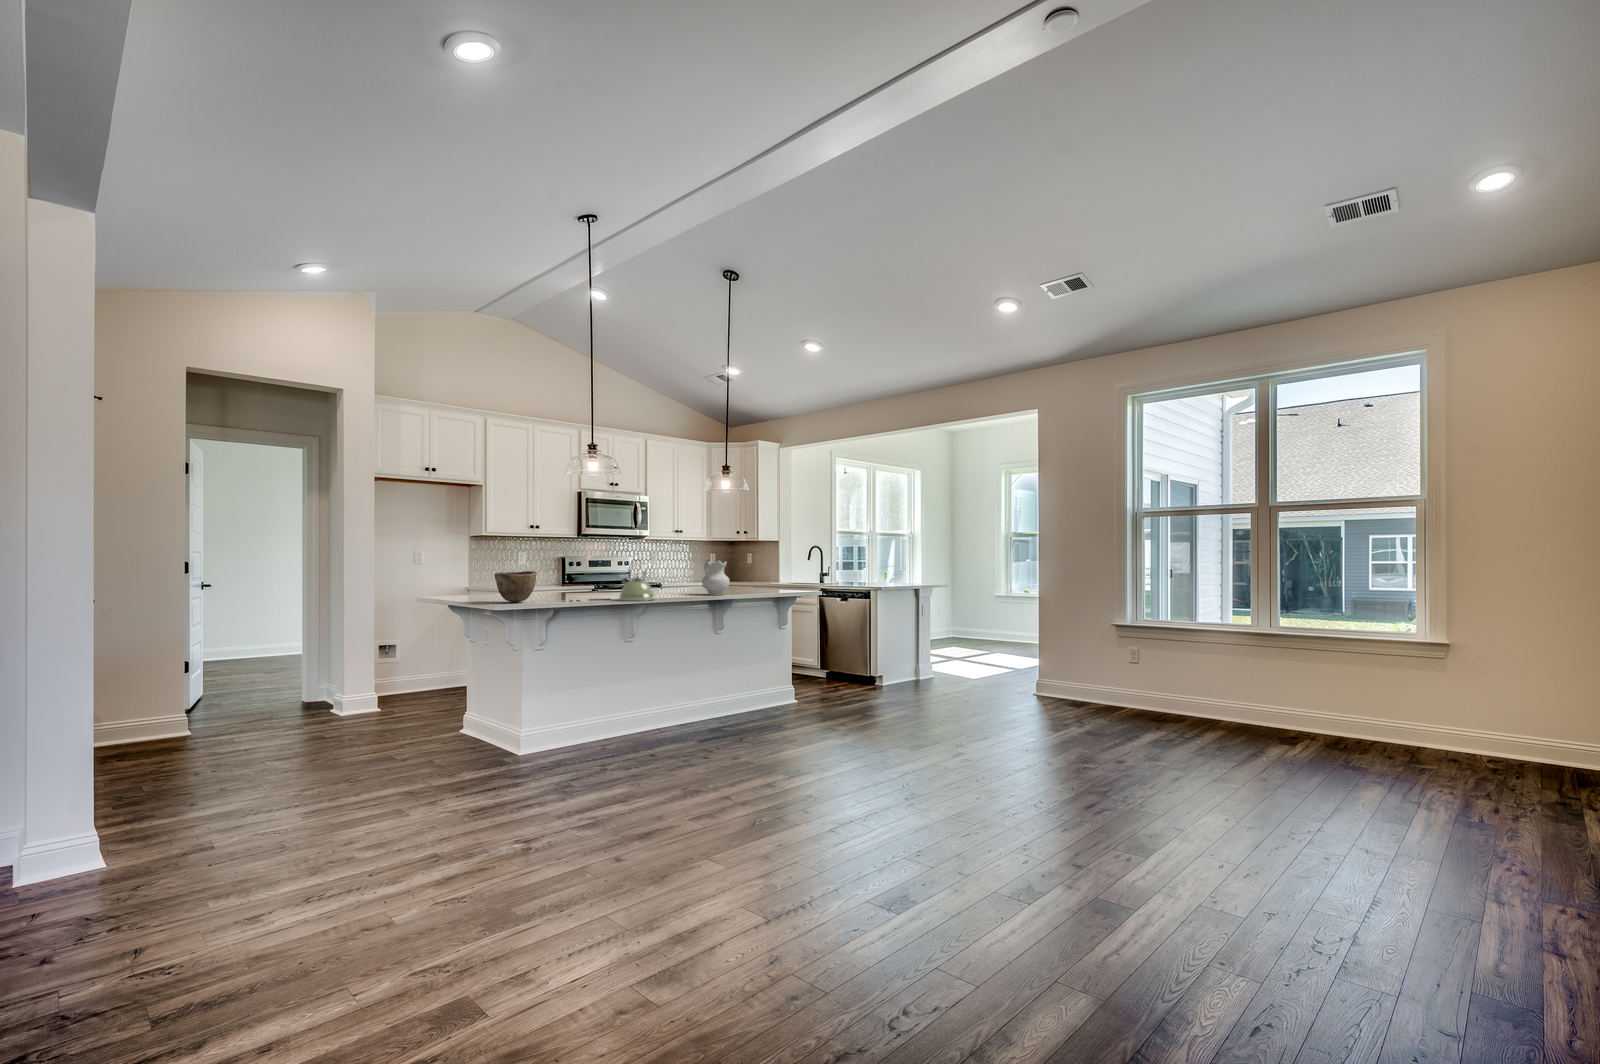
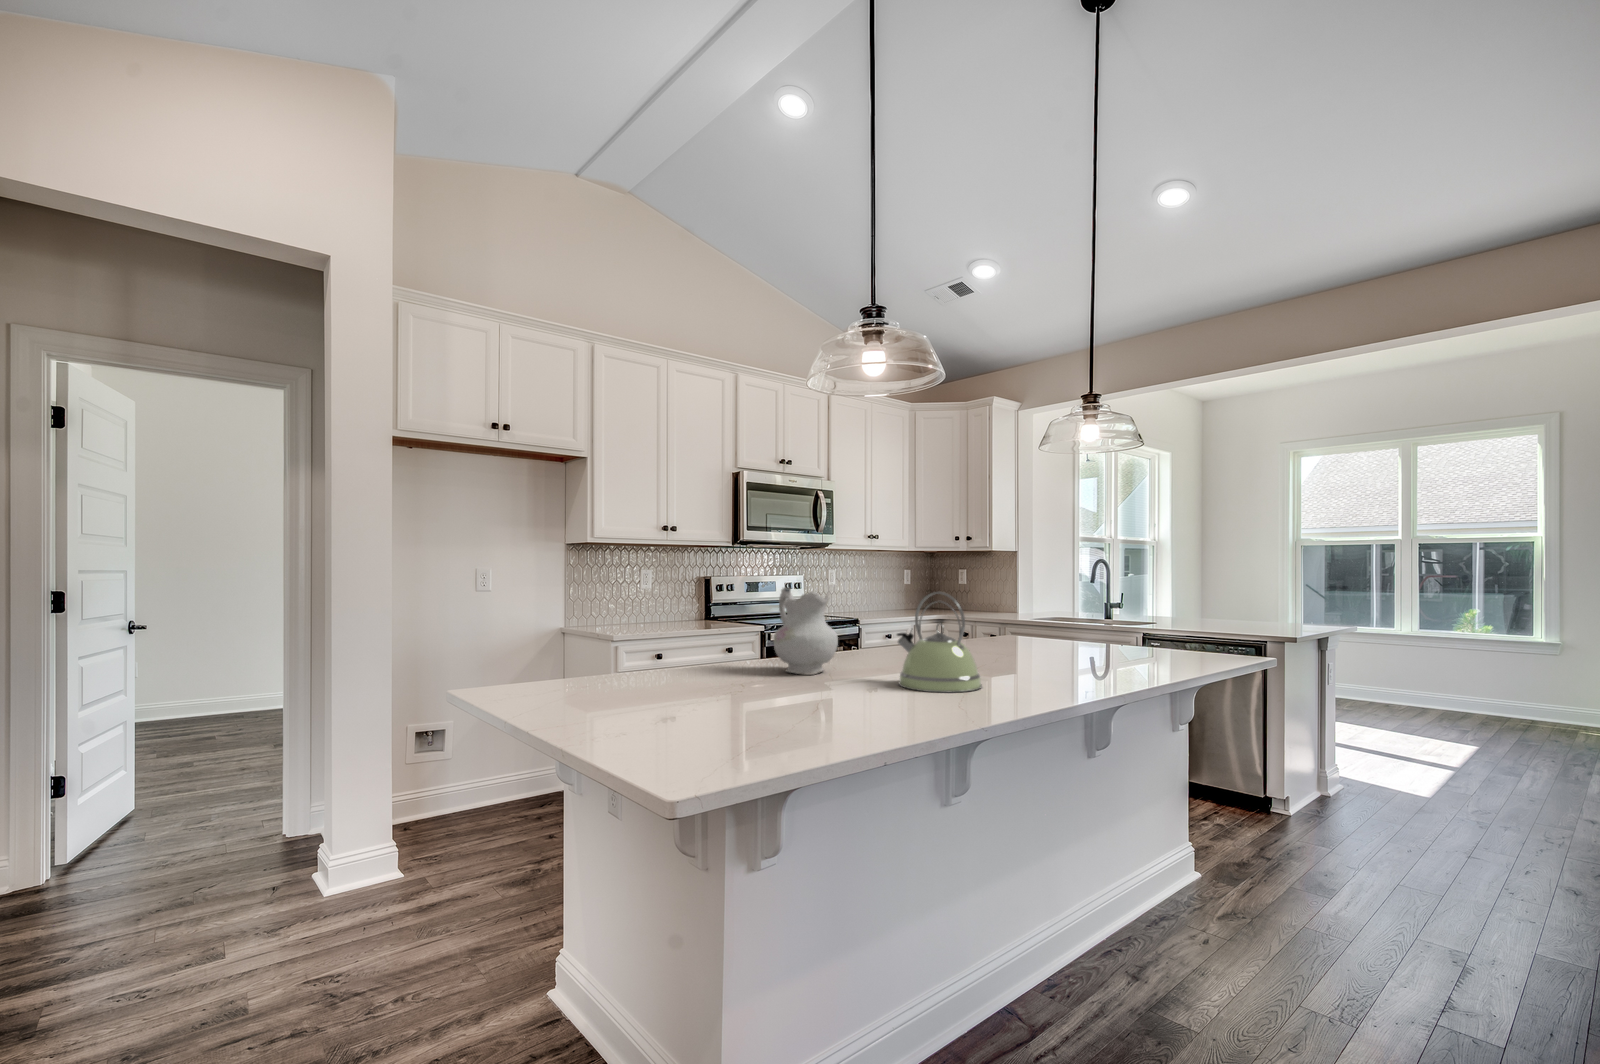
ceramic pitcher: present [702,559,730,595] -> present [773,588,838,675]
bowl: present [494,571,537,602] -> none [620,620,722,700]

